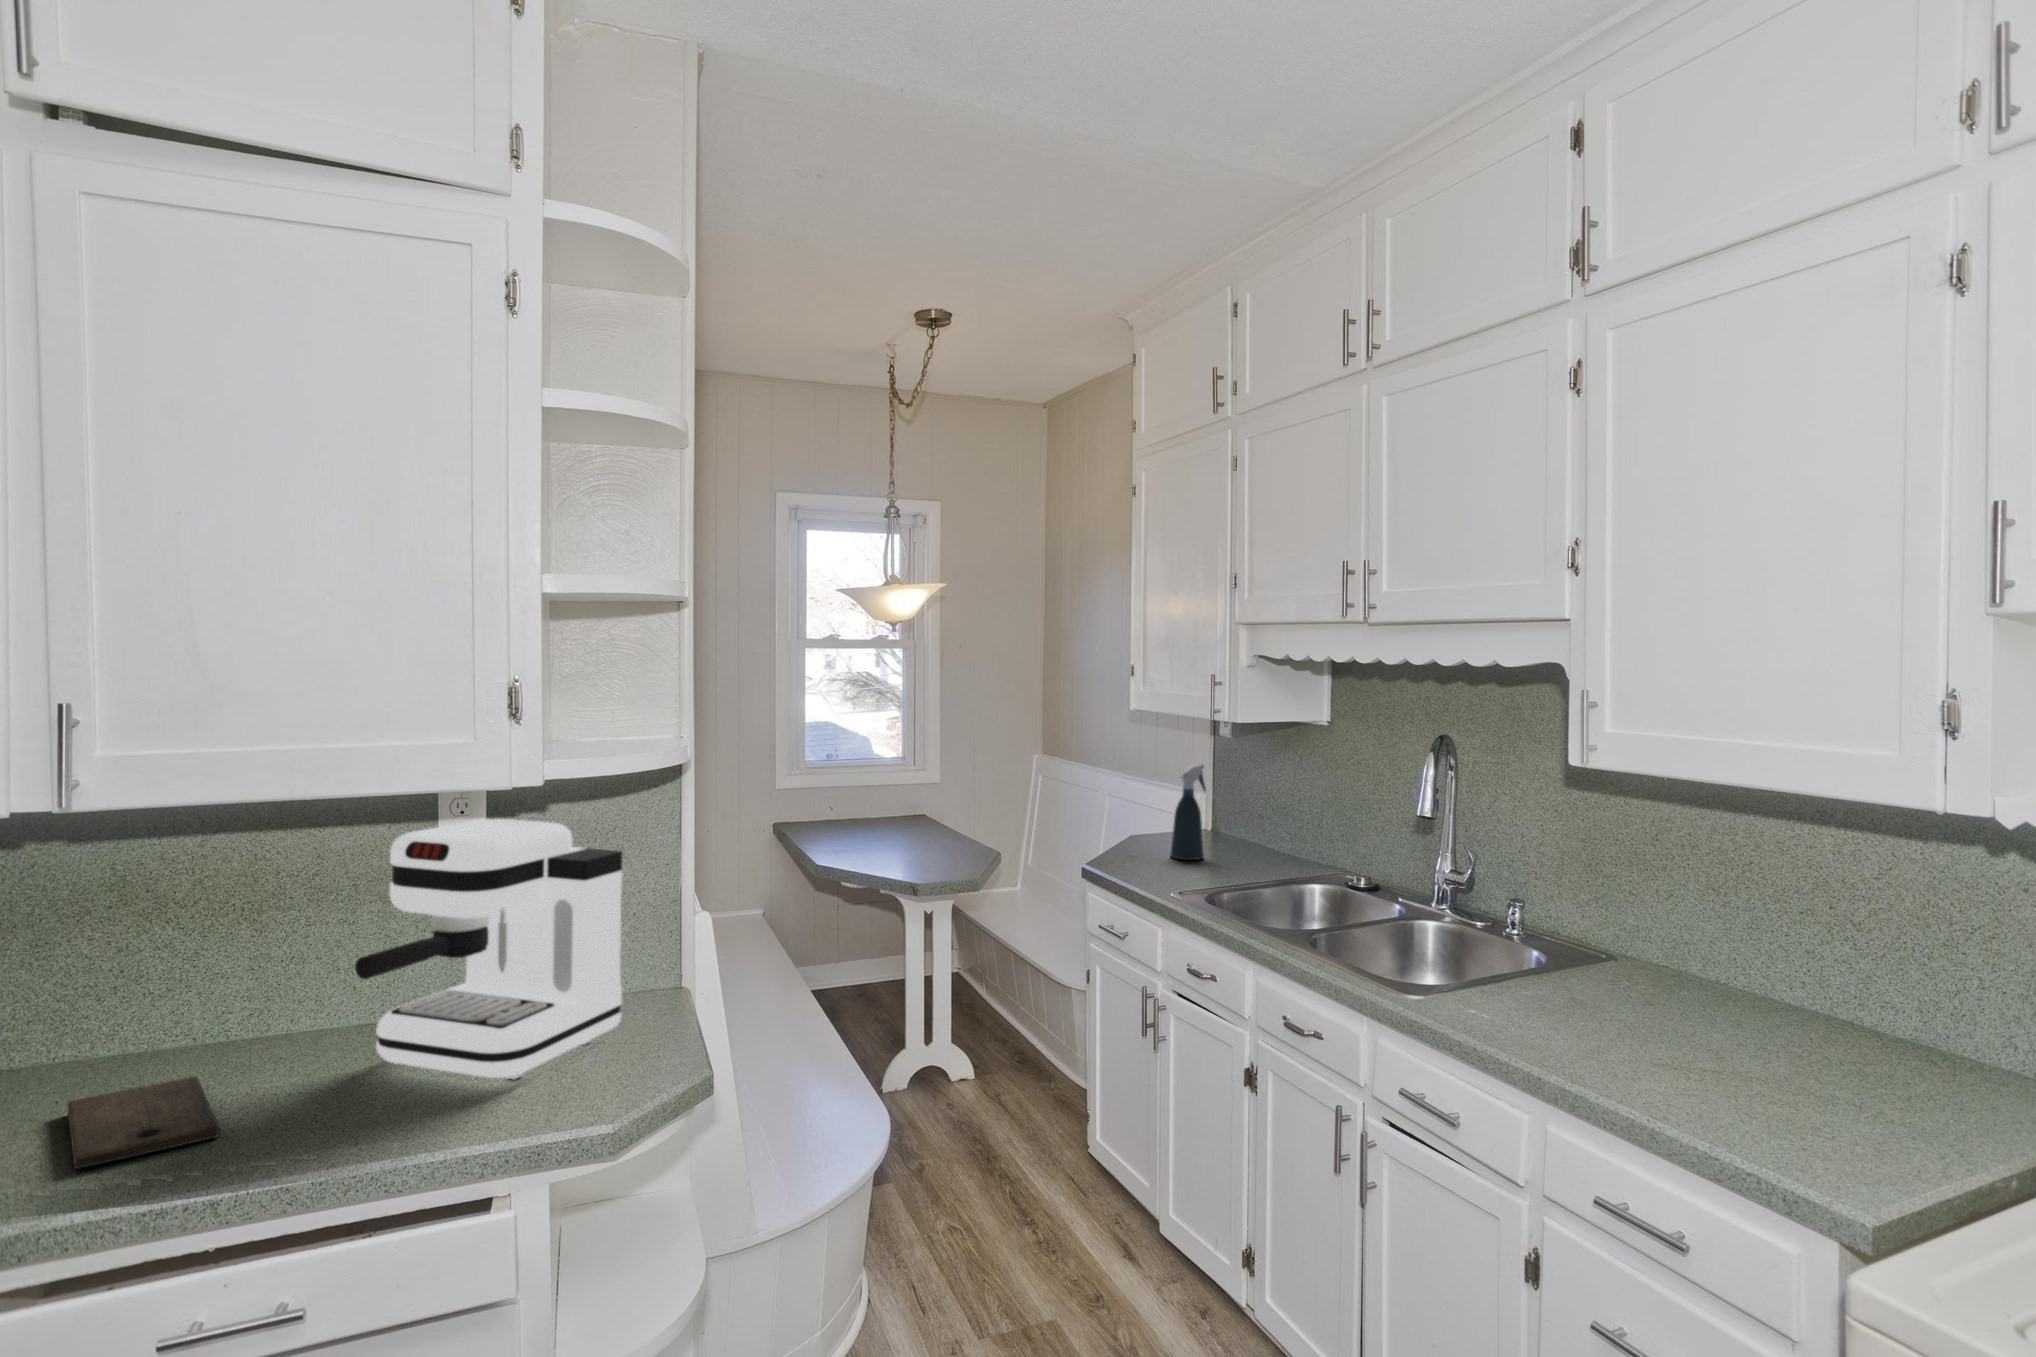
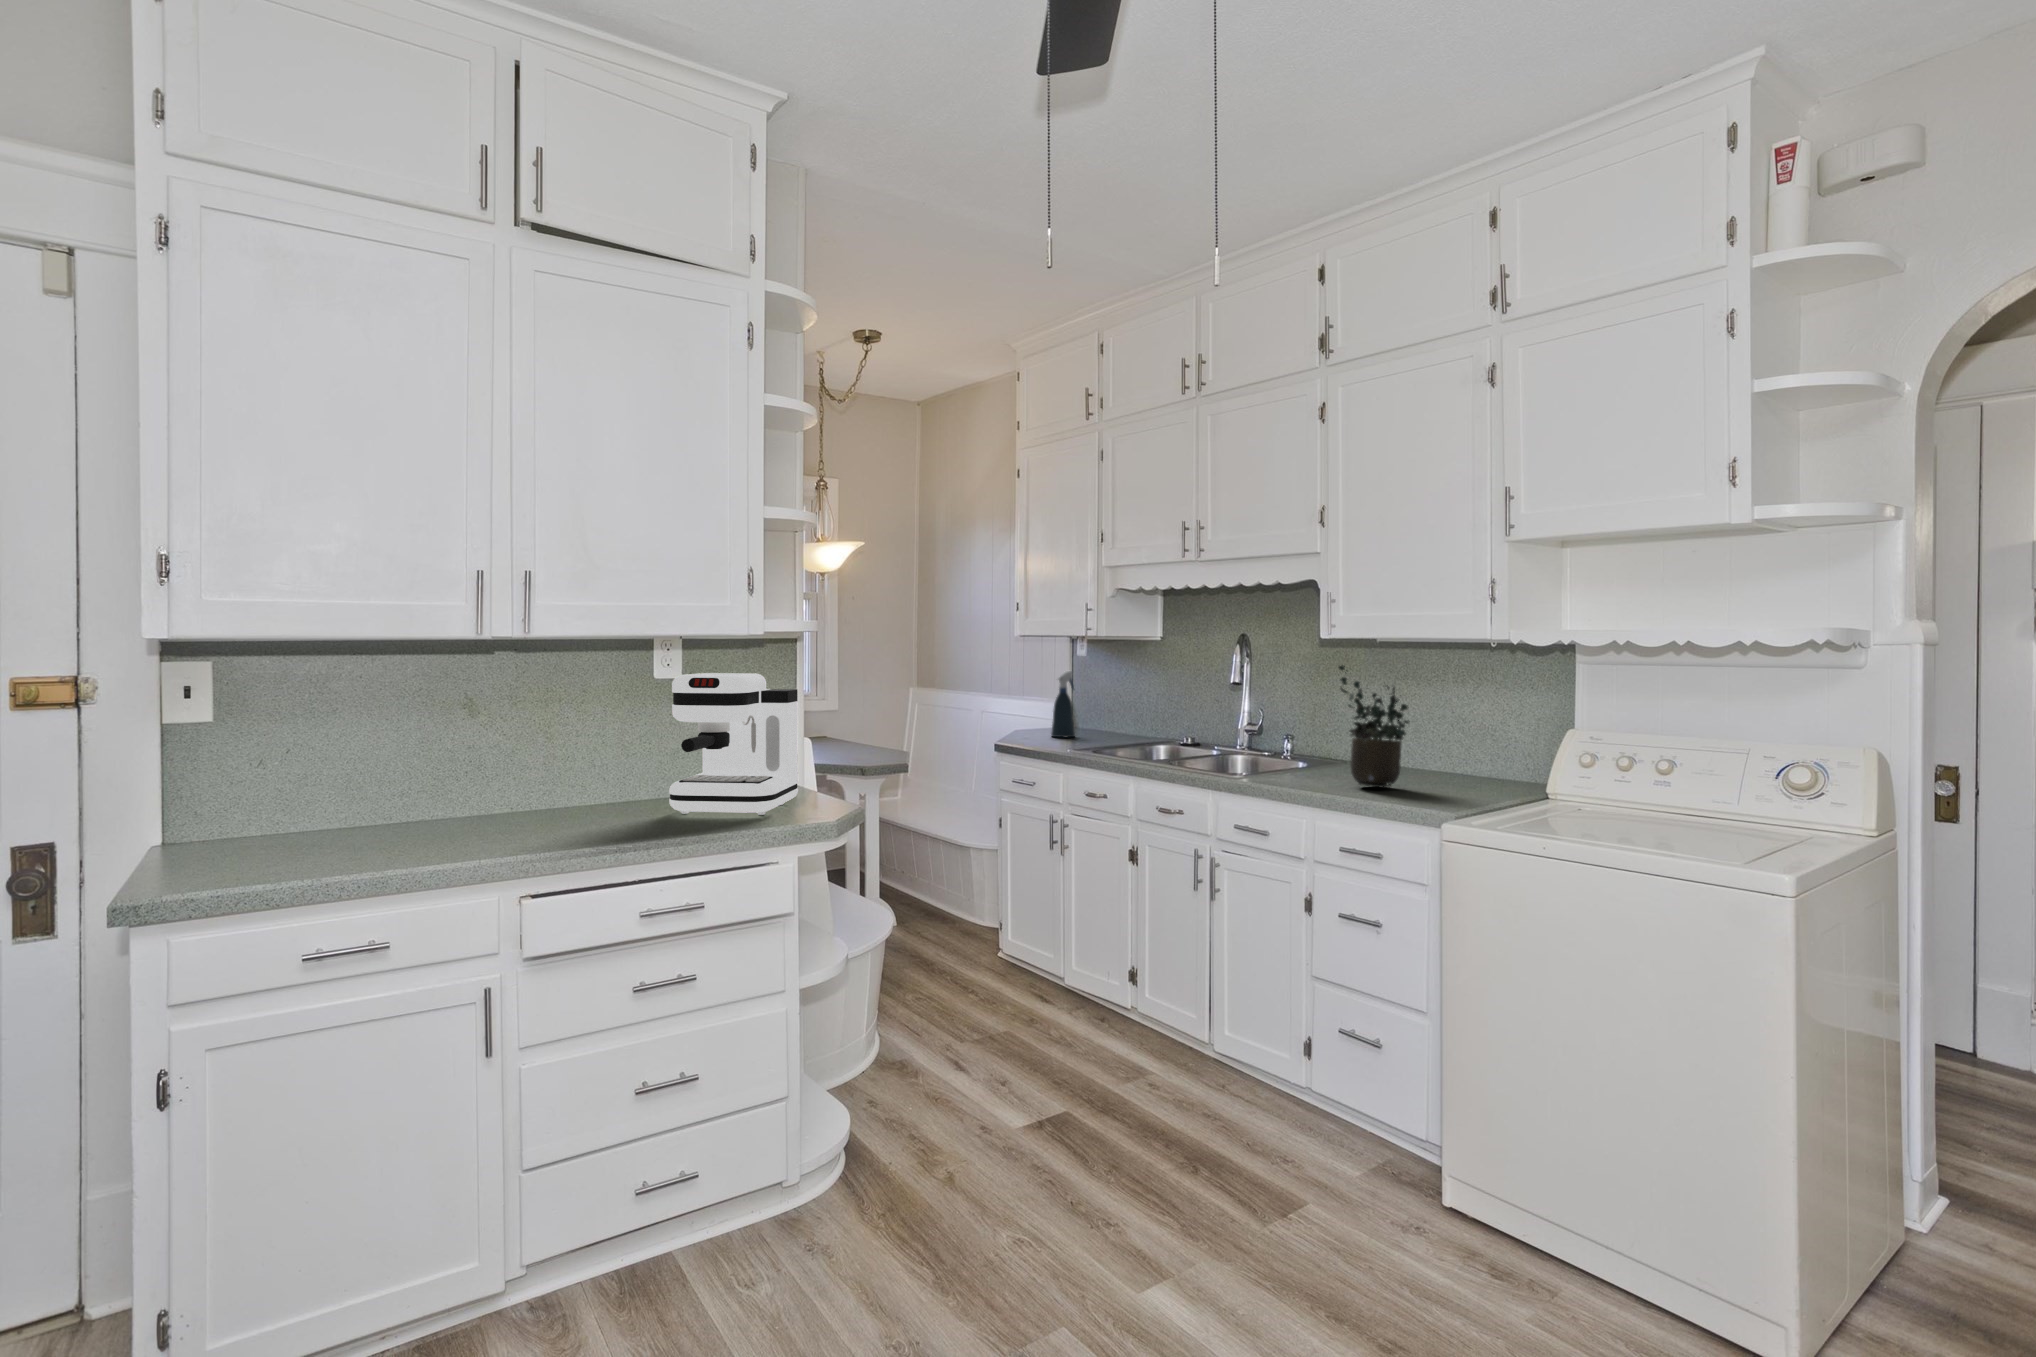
potted plant: none [1596,822,1739,1066] -> present [1339,665,1409,787]
cutting board: present [68,1077,219,1169] -> none [516,819,630,844]

